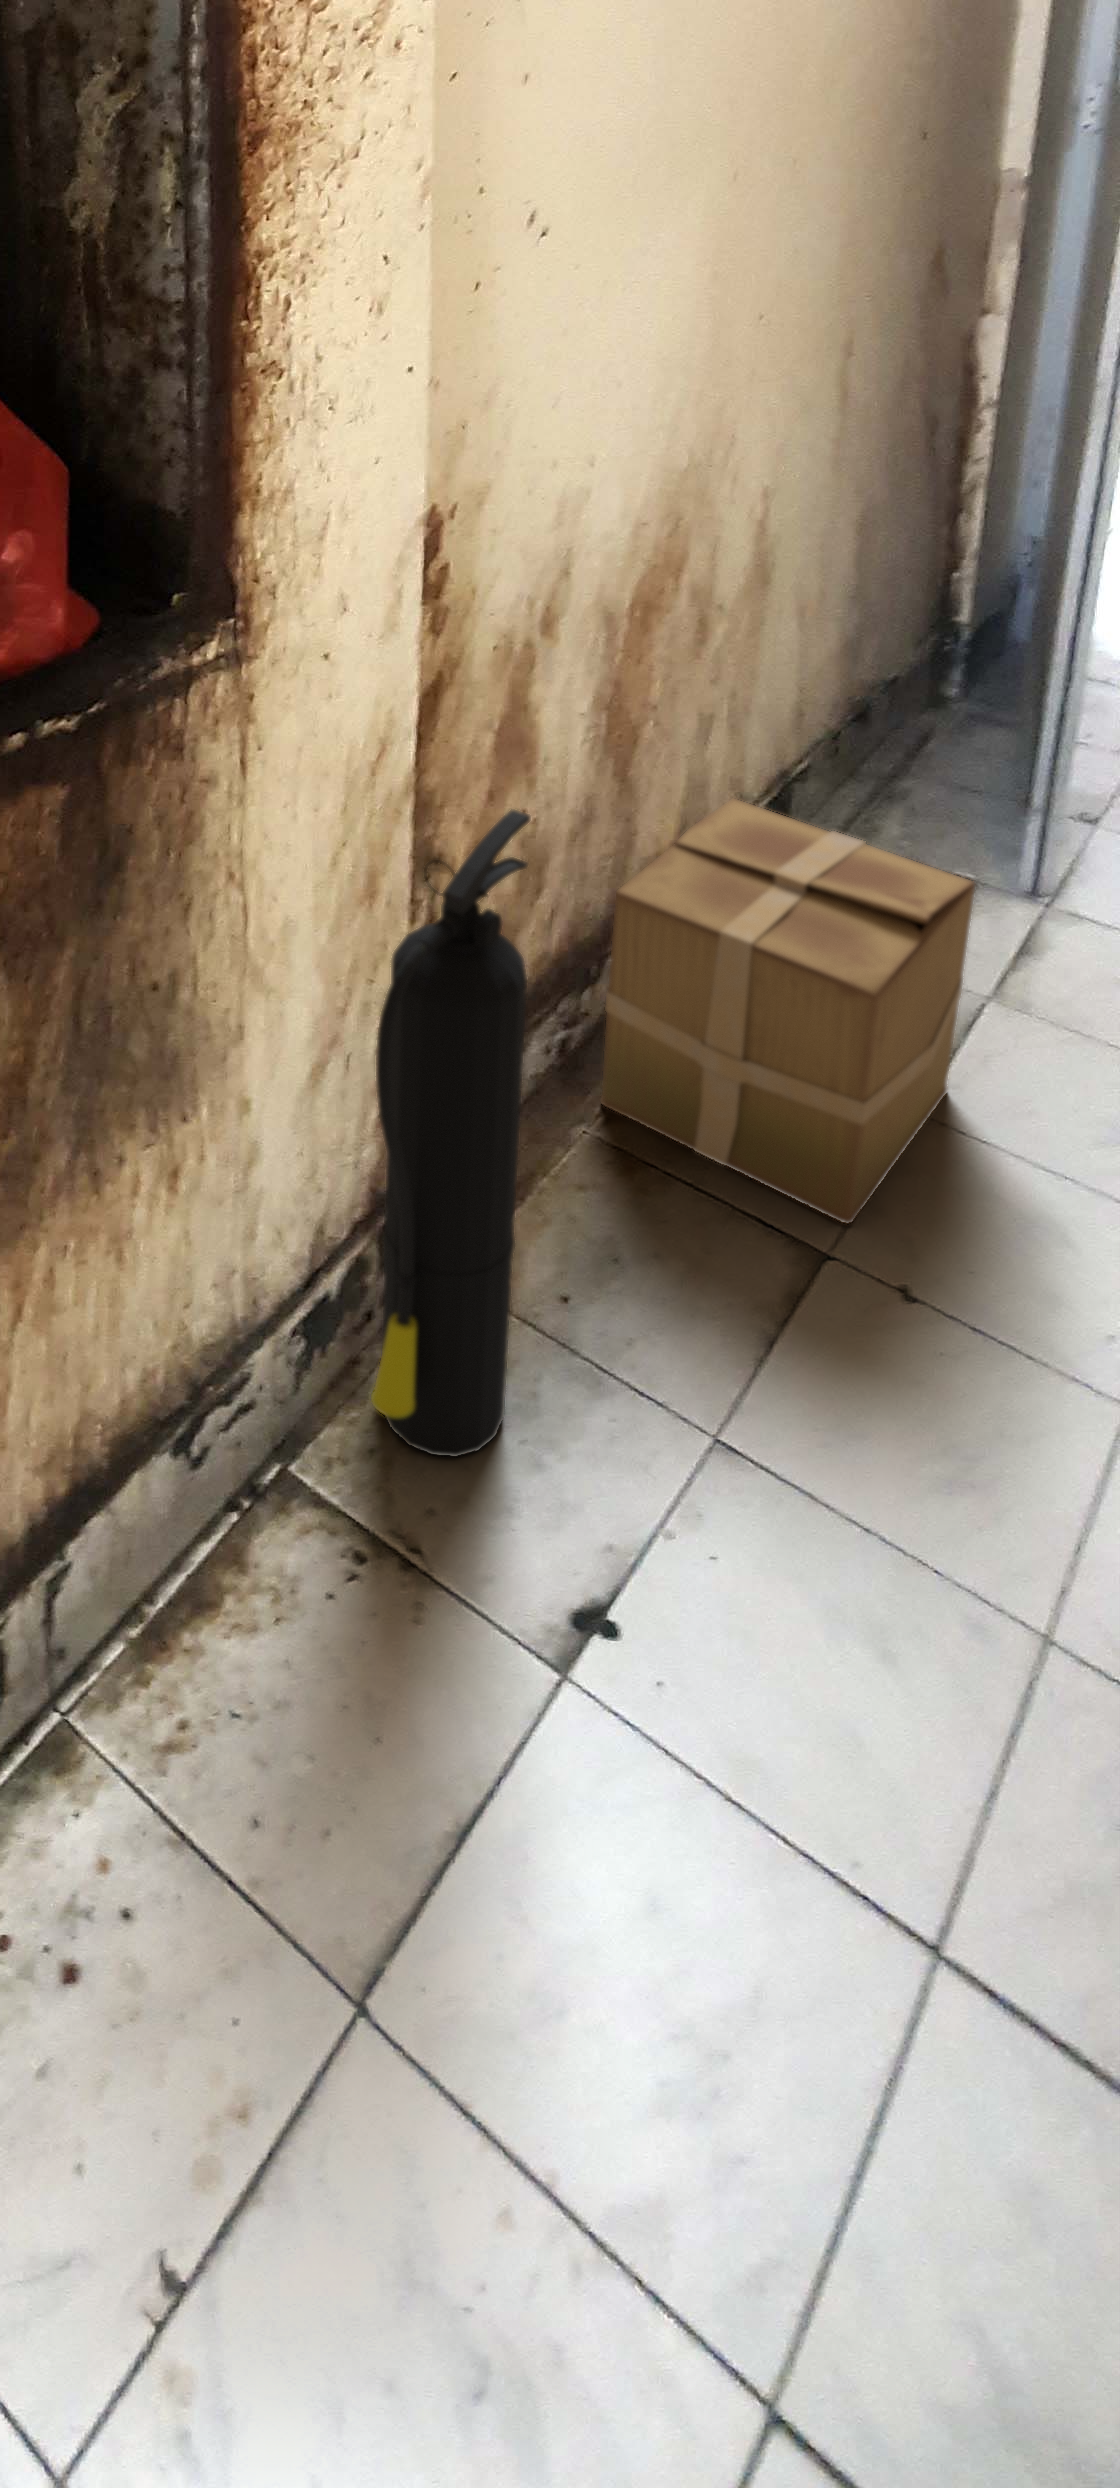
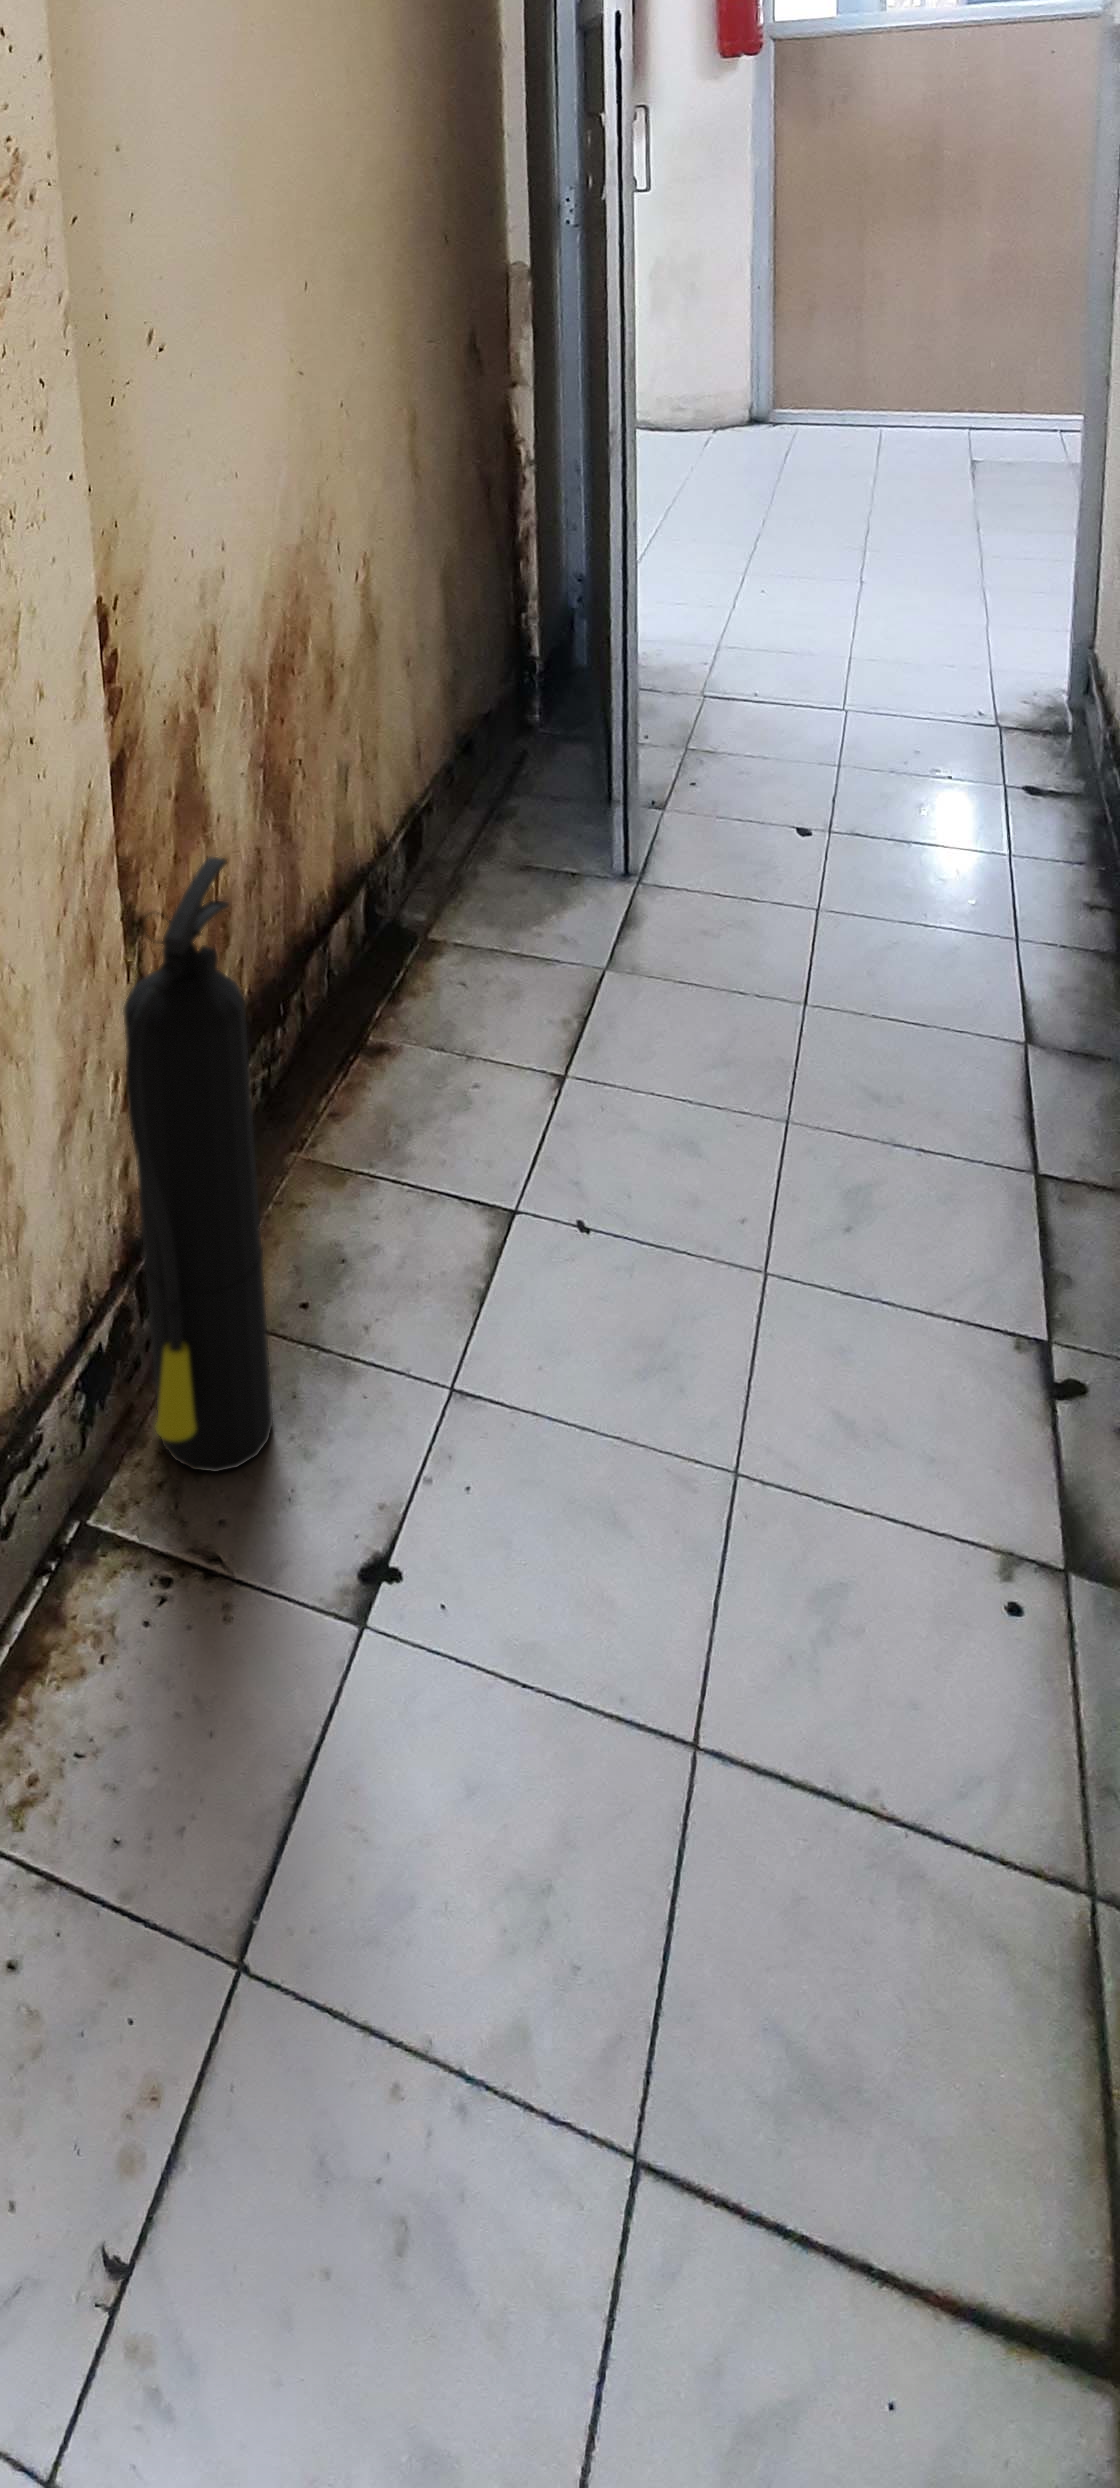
cardboard box: present [601,799,975,1223] -> none [295,833,588,1182]

